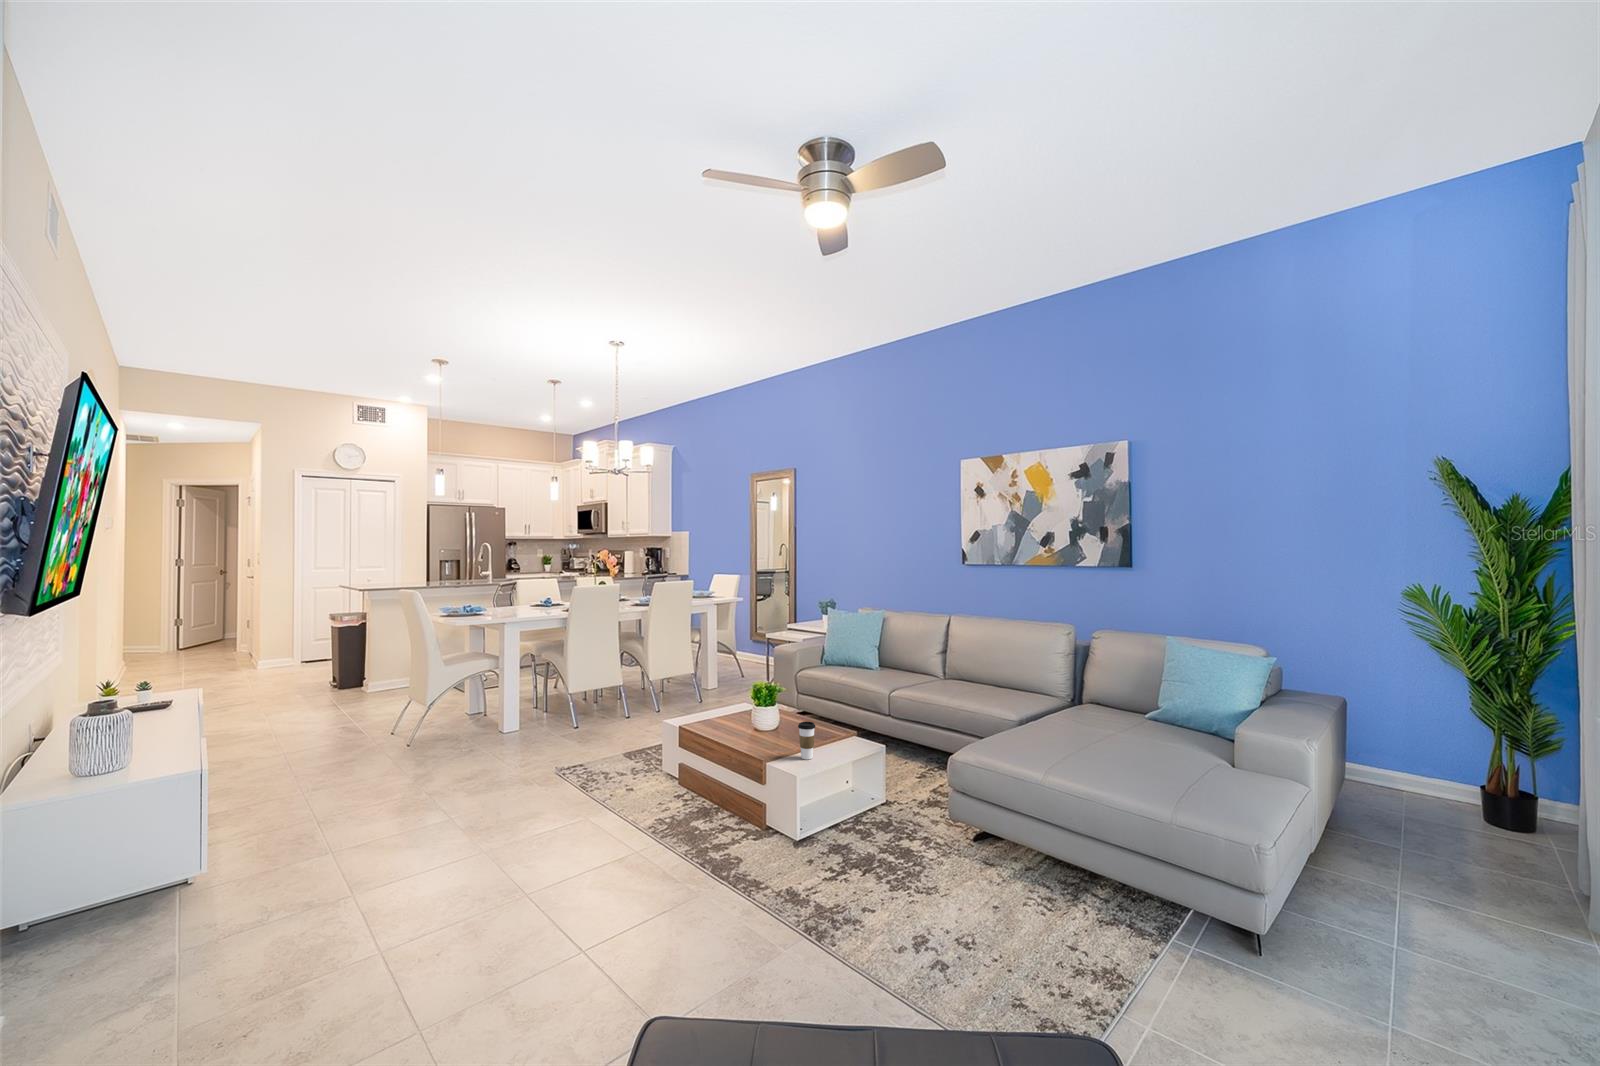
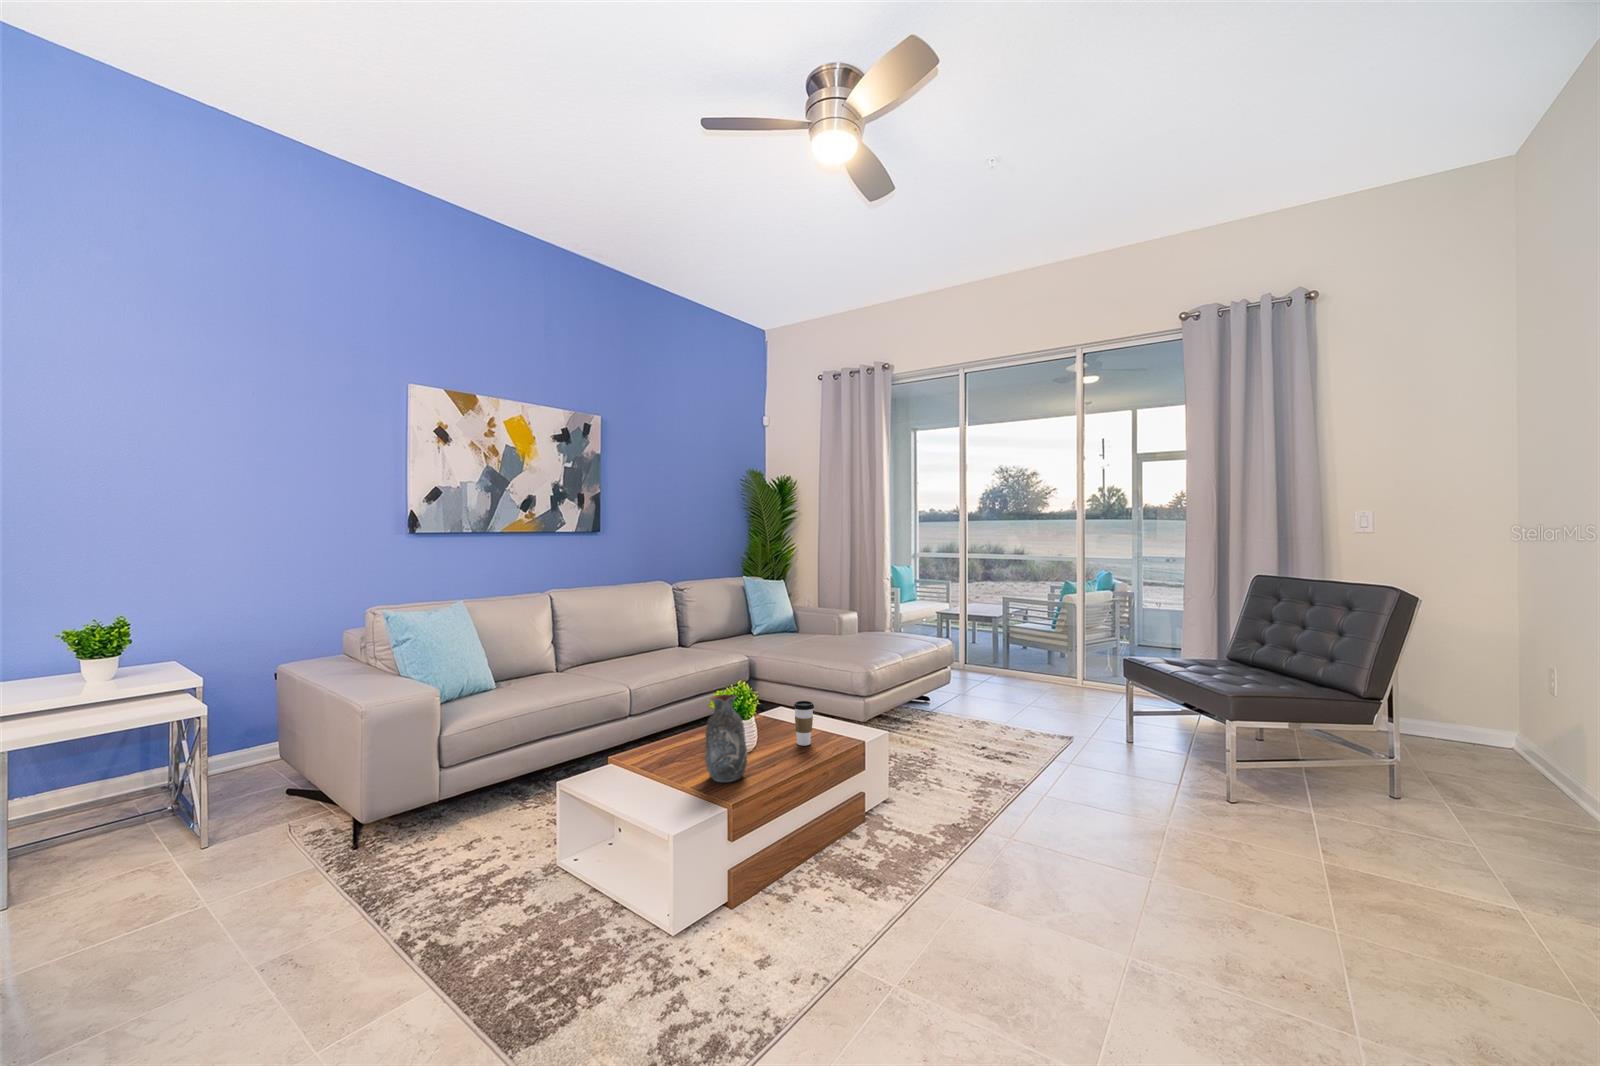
decorative vase: none [733,685,770,743] -> present [705,694,748,782]

